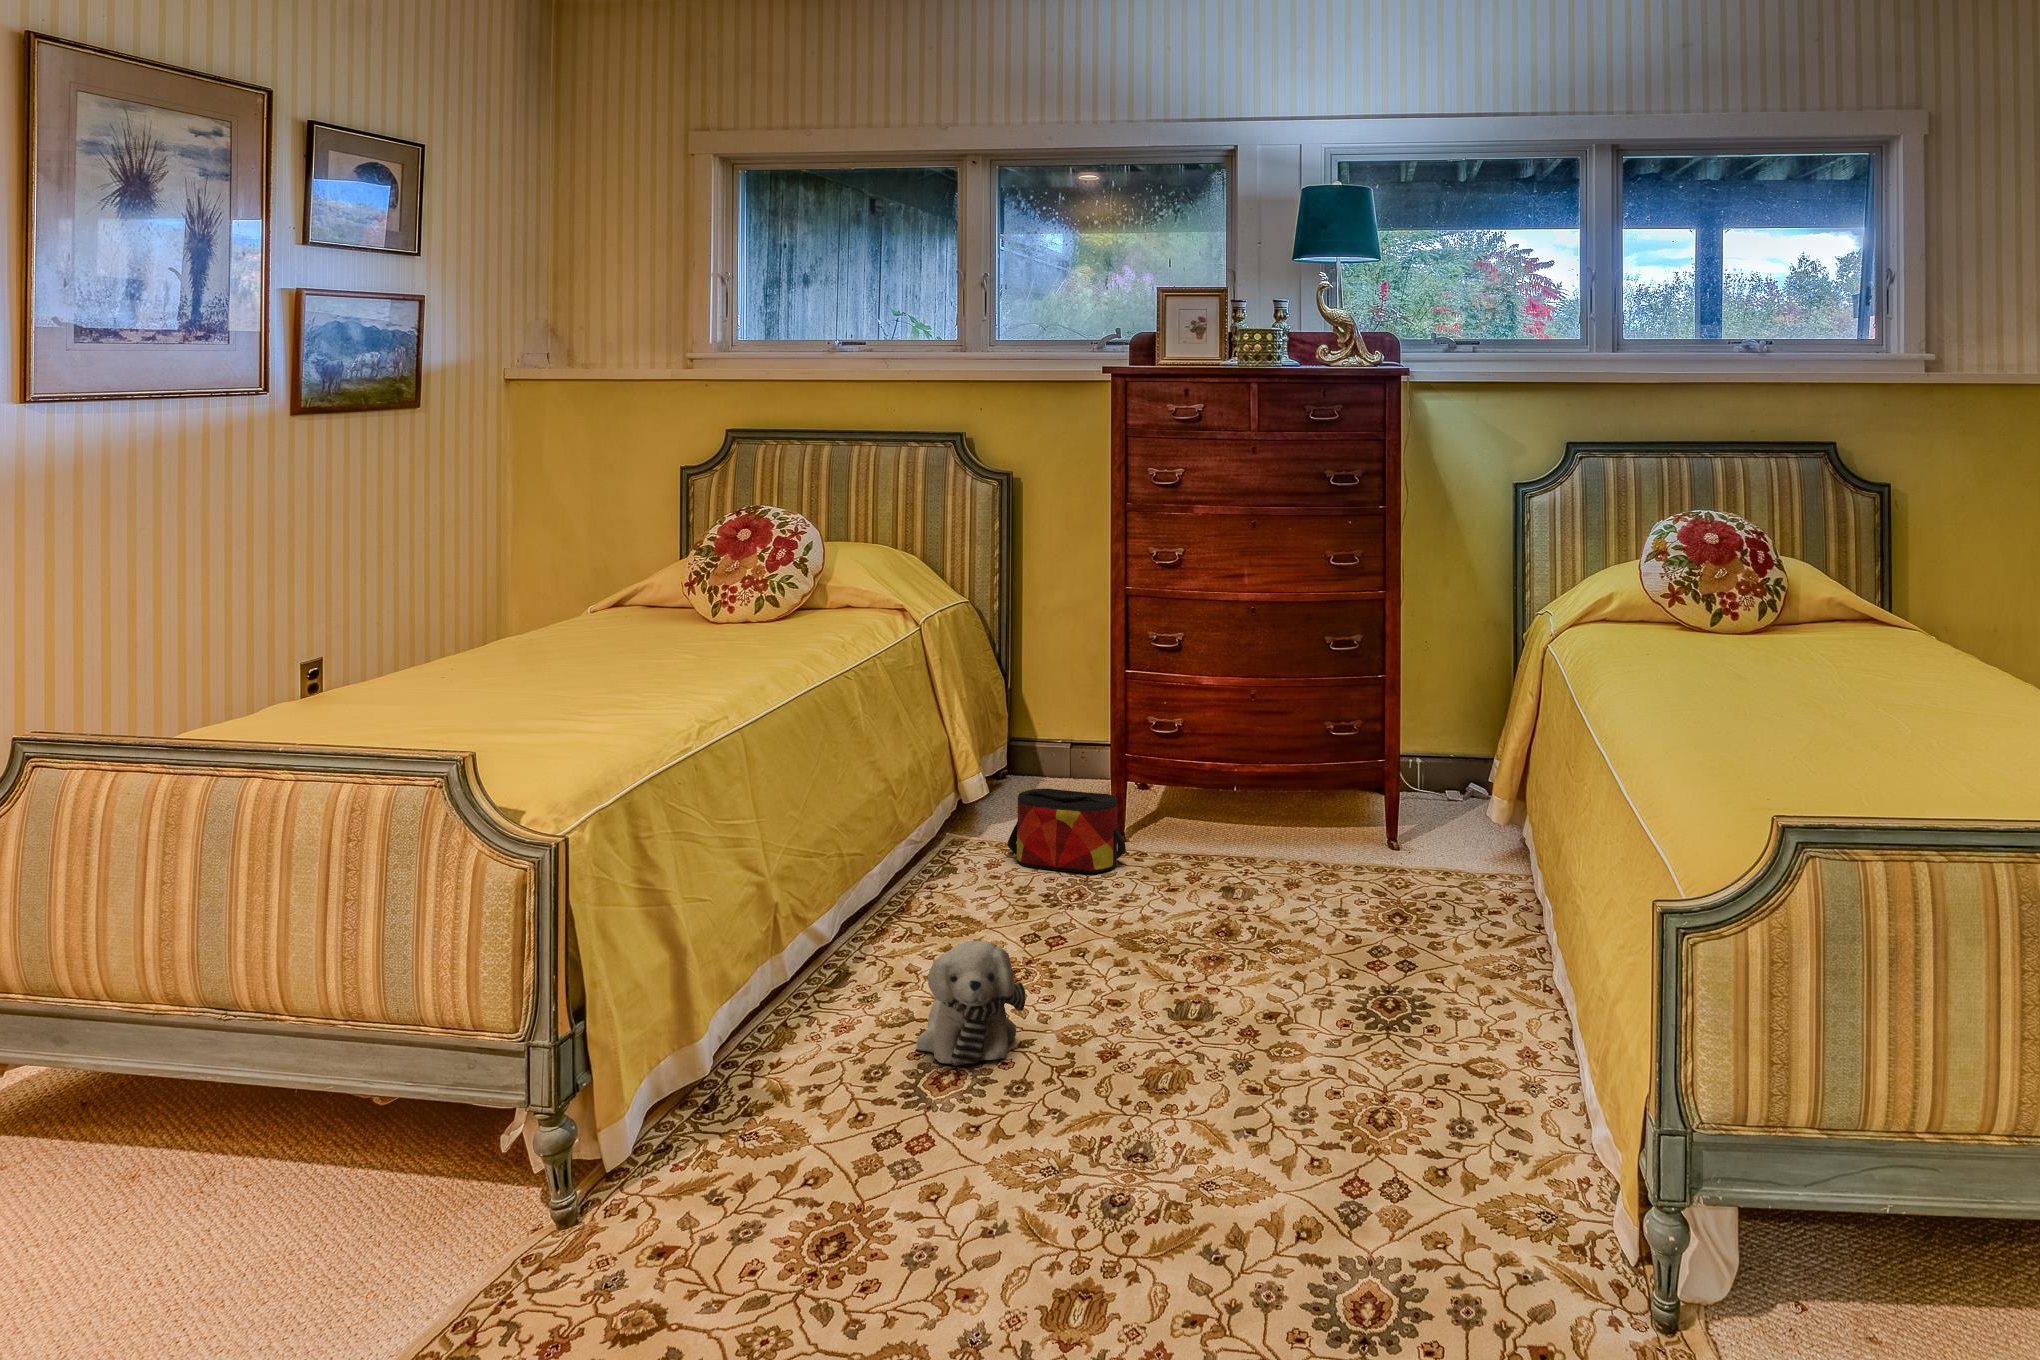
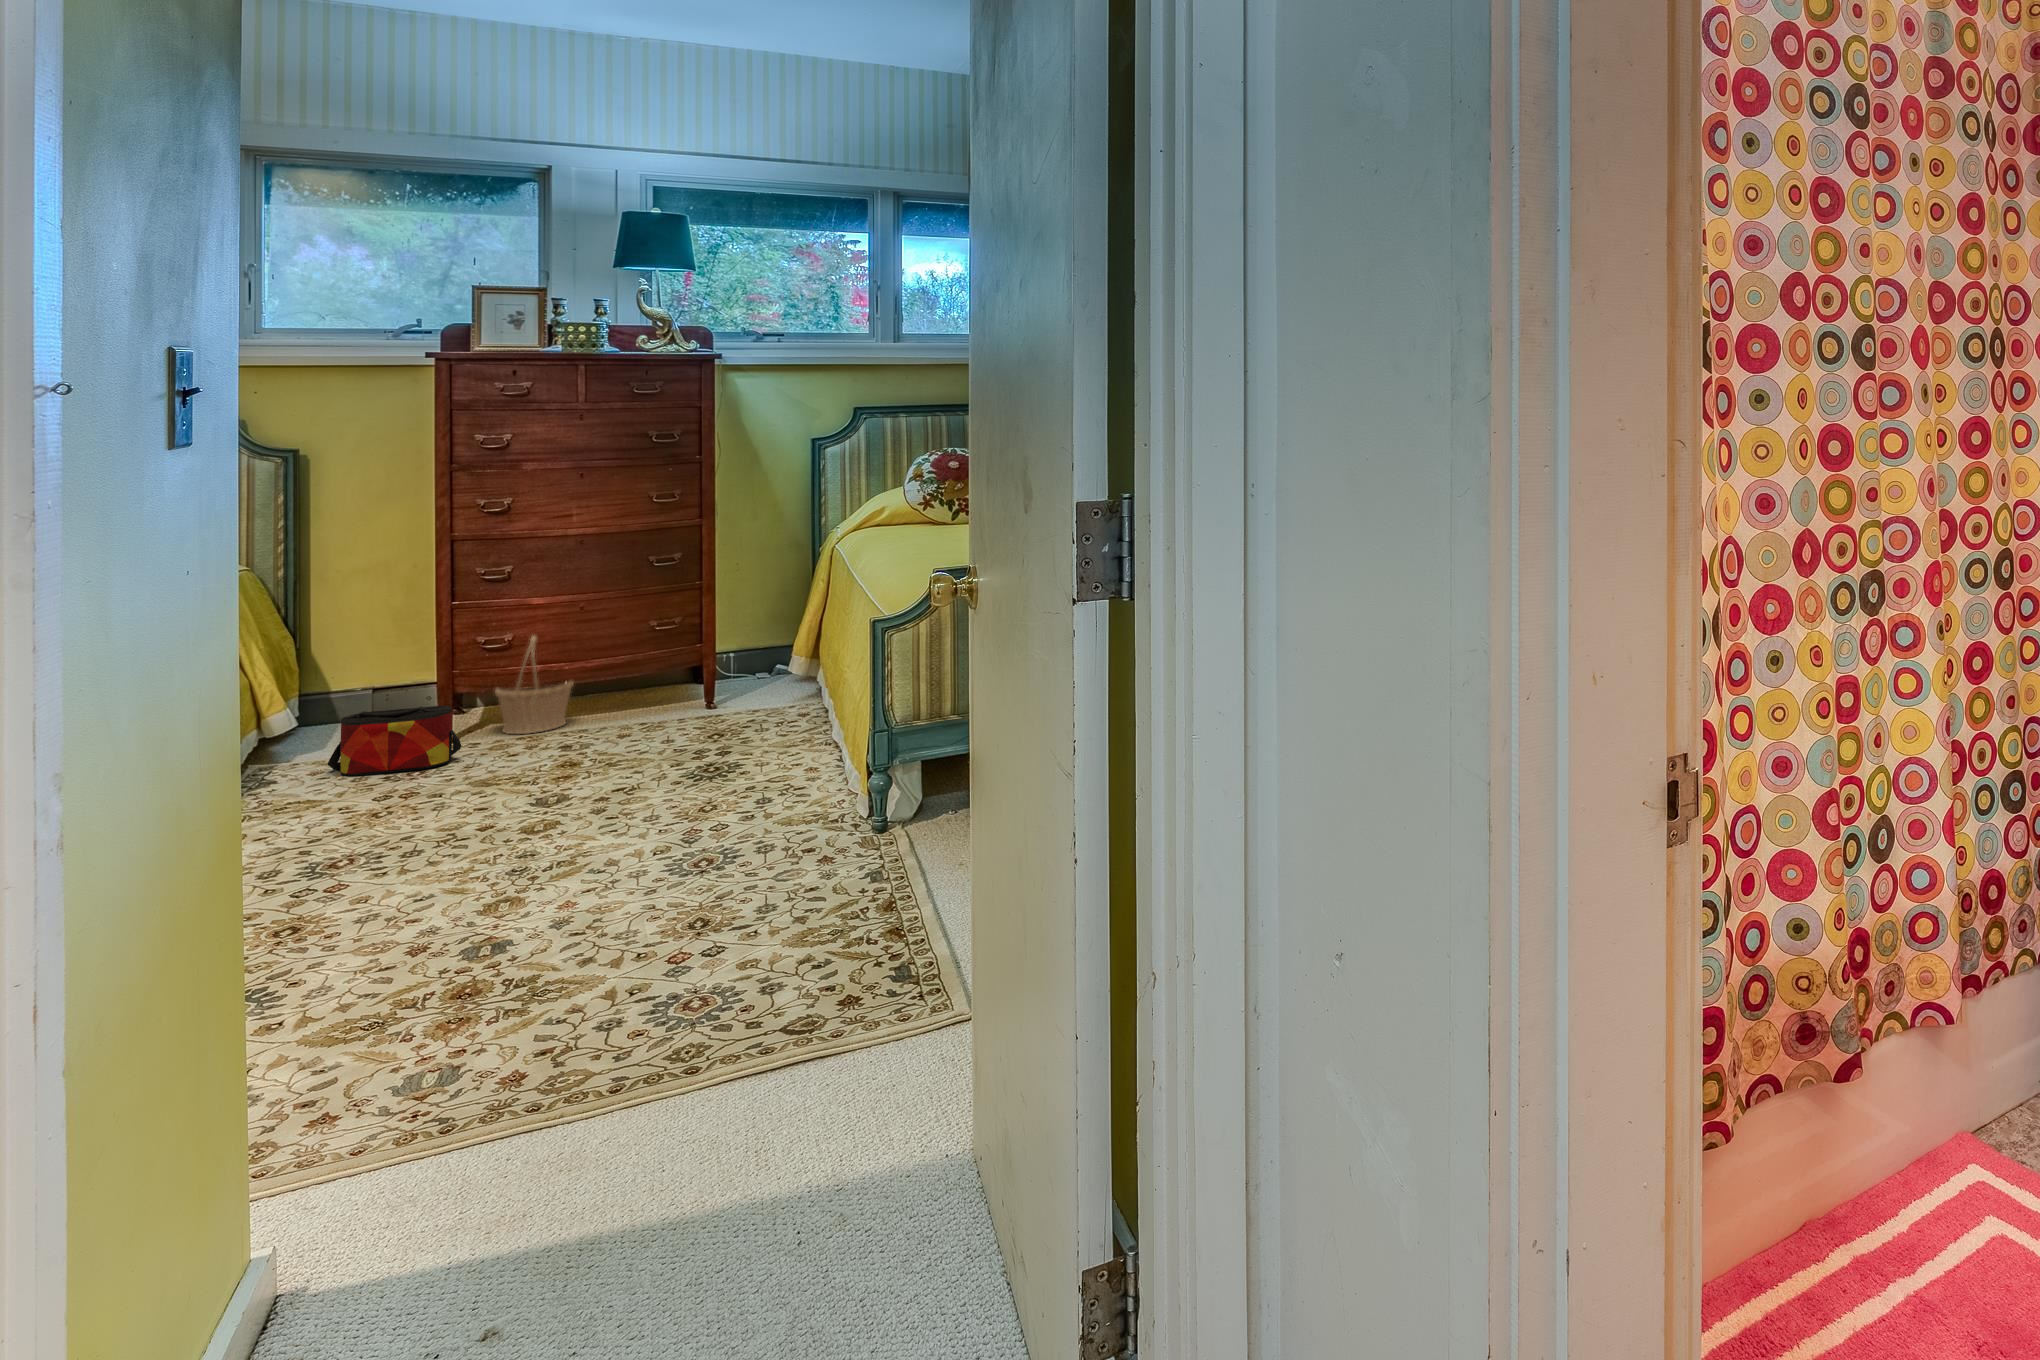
basket: none [1167,712,1245,840] -> present [495,636,574,734]
plush toy: present [917,941,1026,1066] -> none [300,794,408,888]

